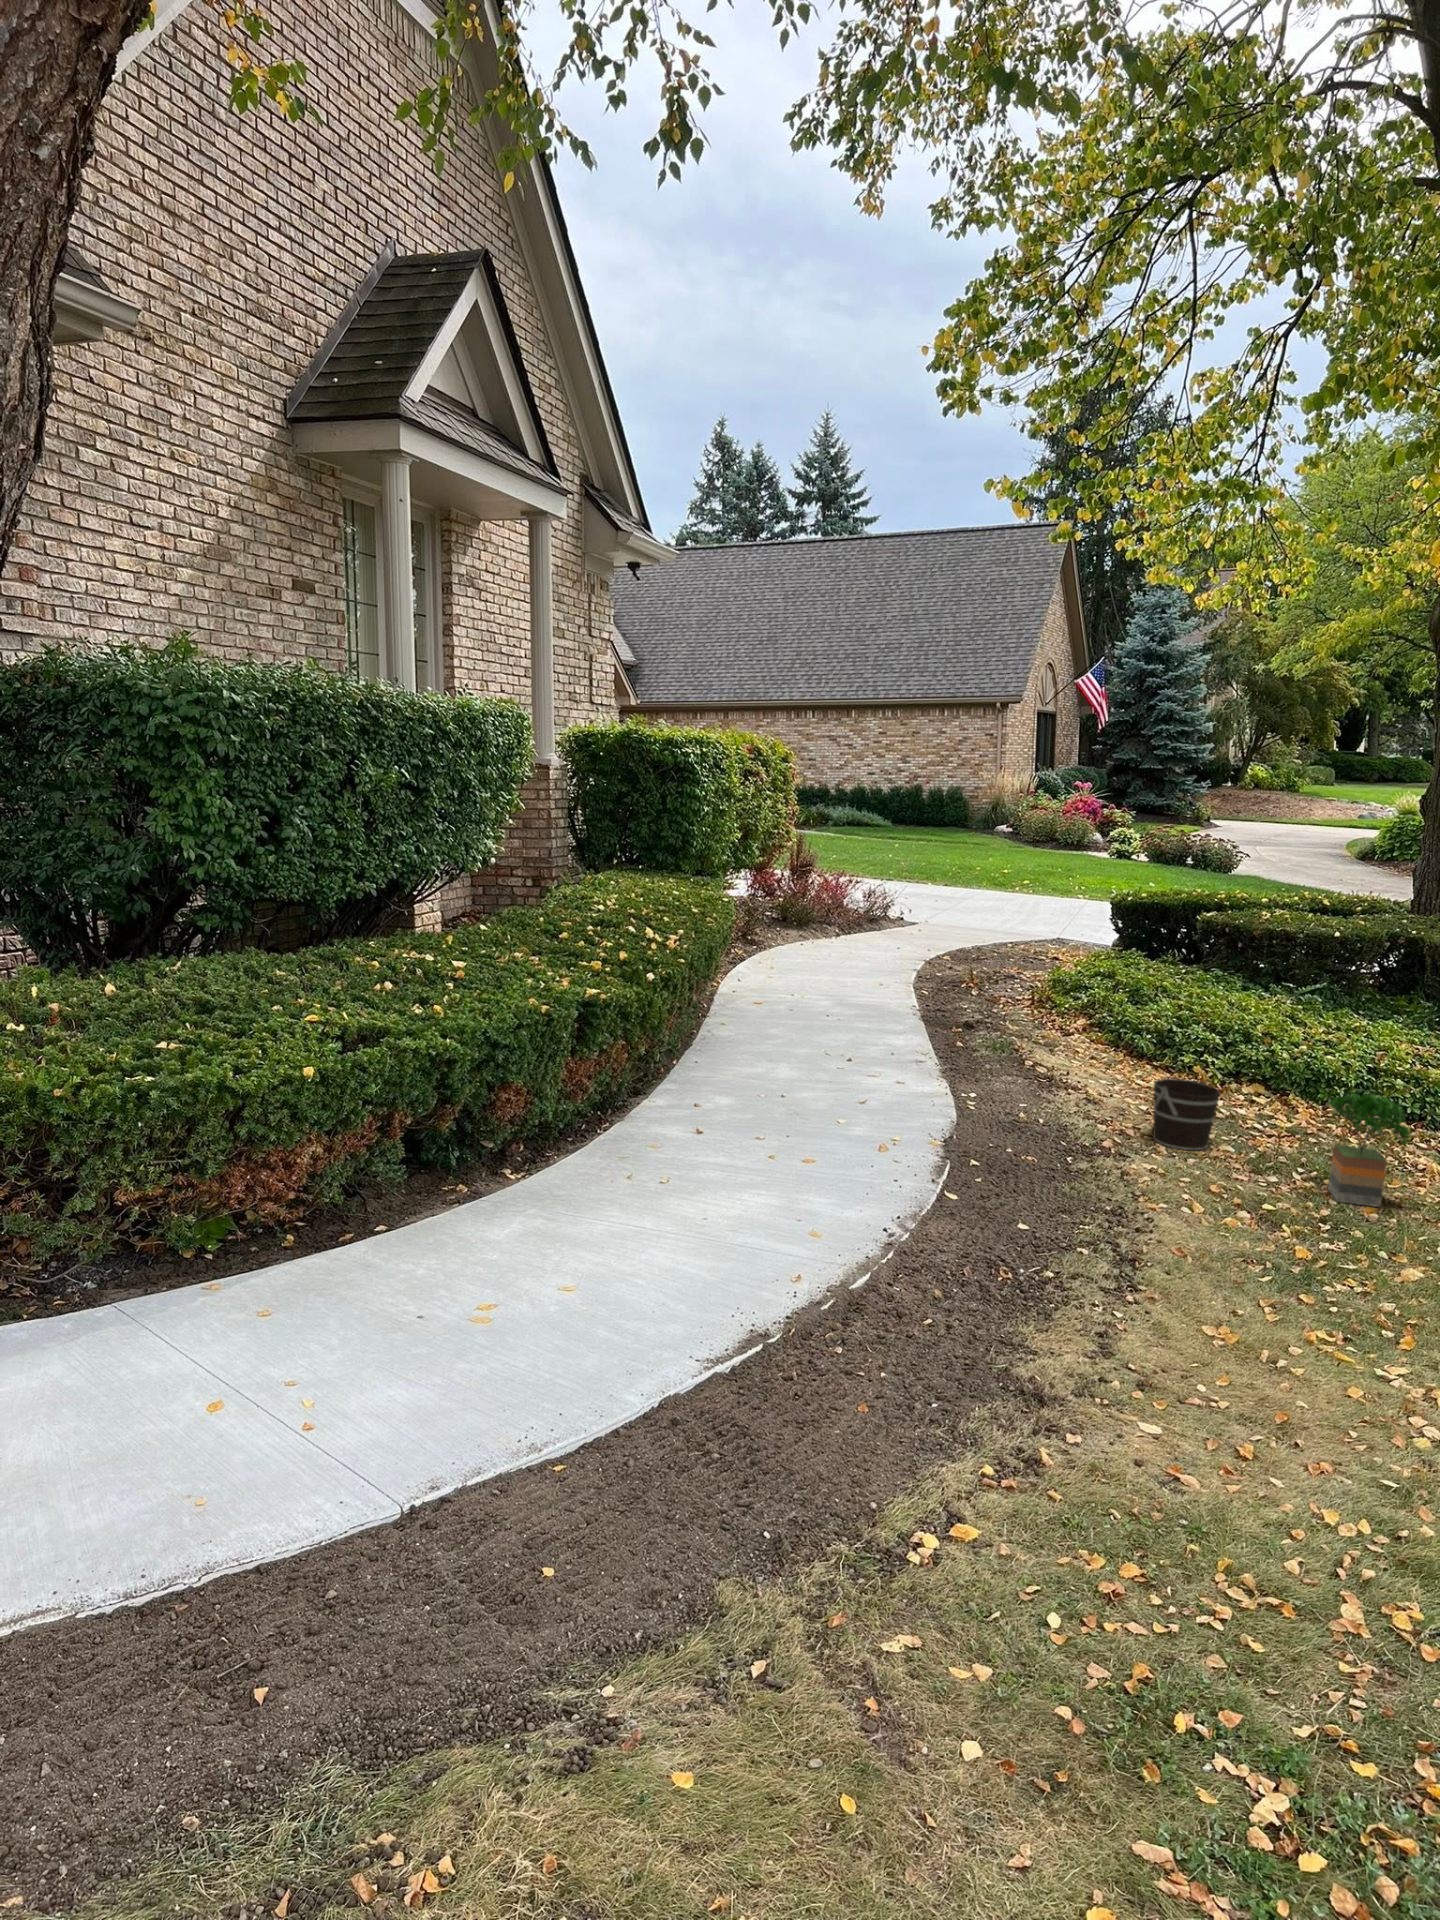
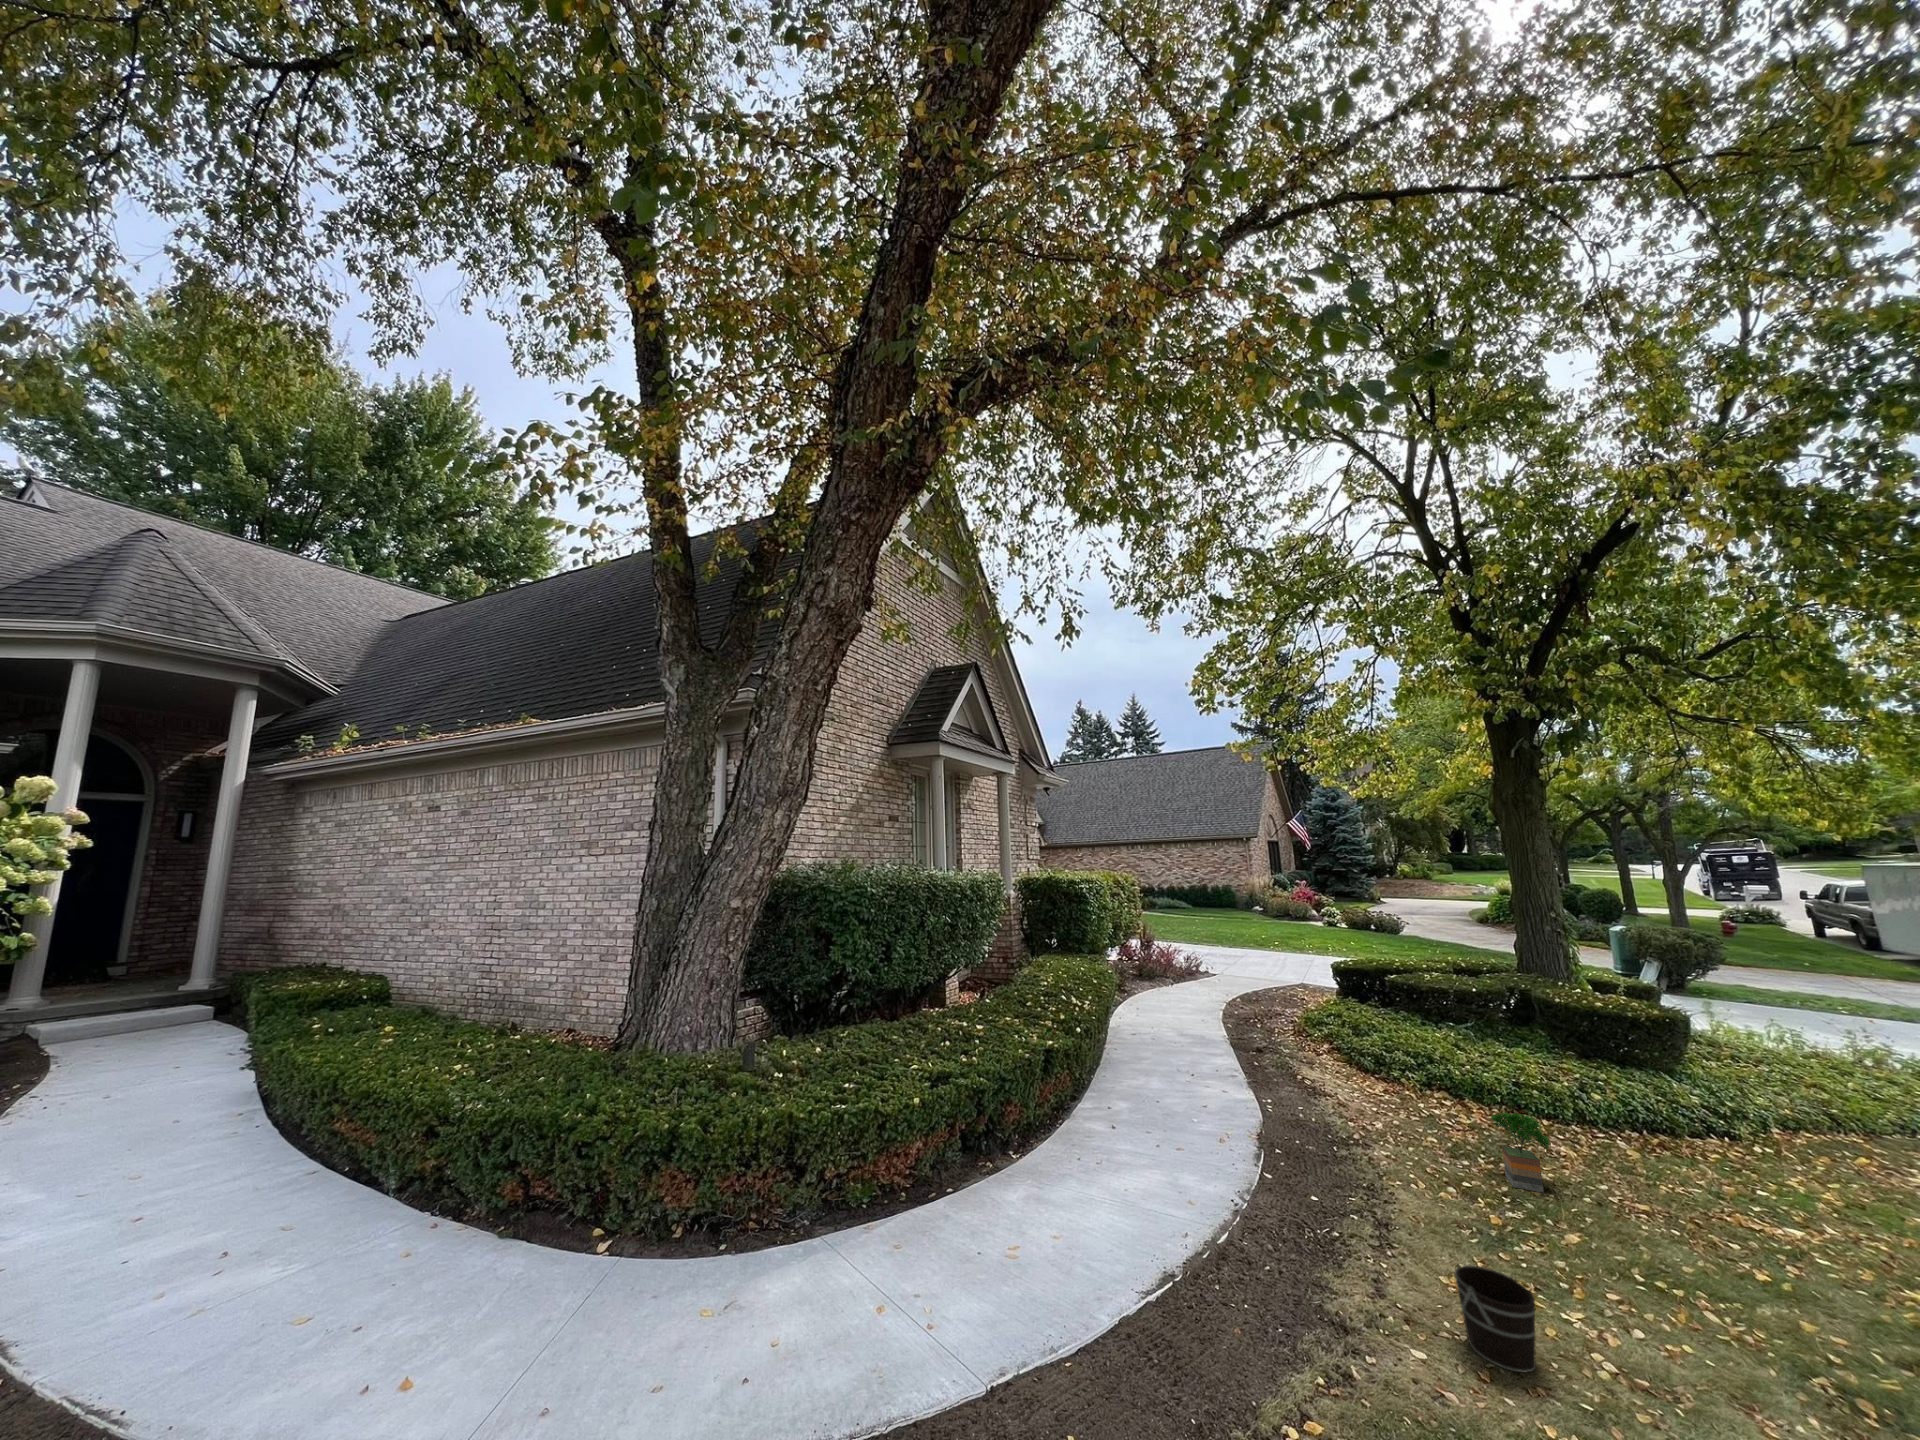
bucket: present [1153,1078,1220,1150] -> present [1455,1265,1536,1372]

